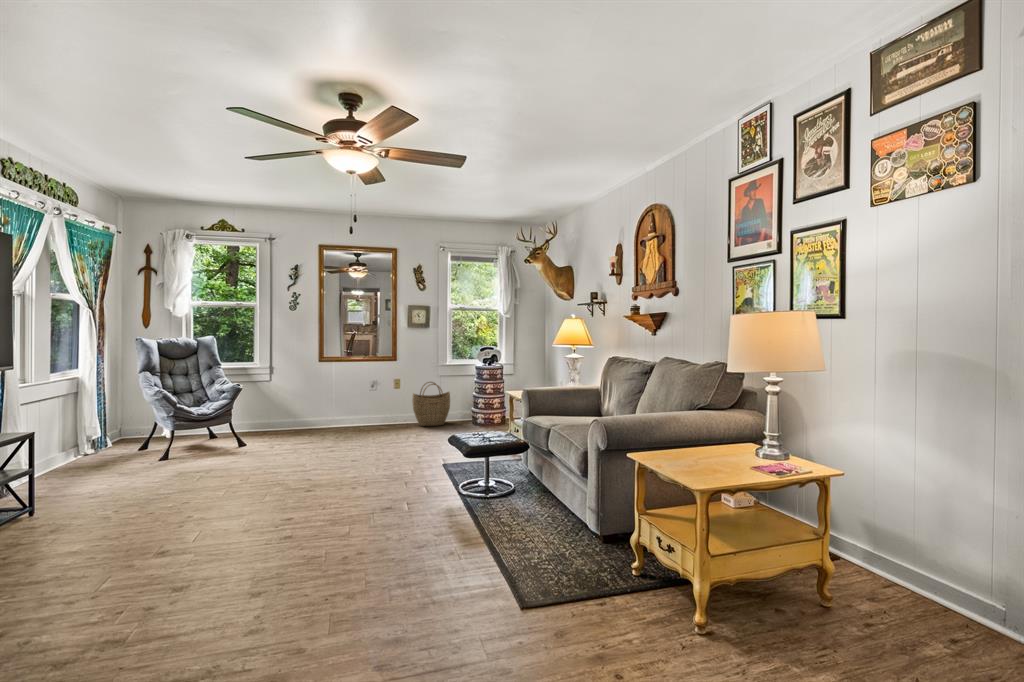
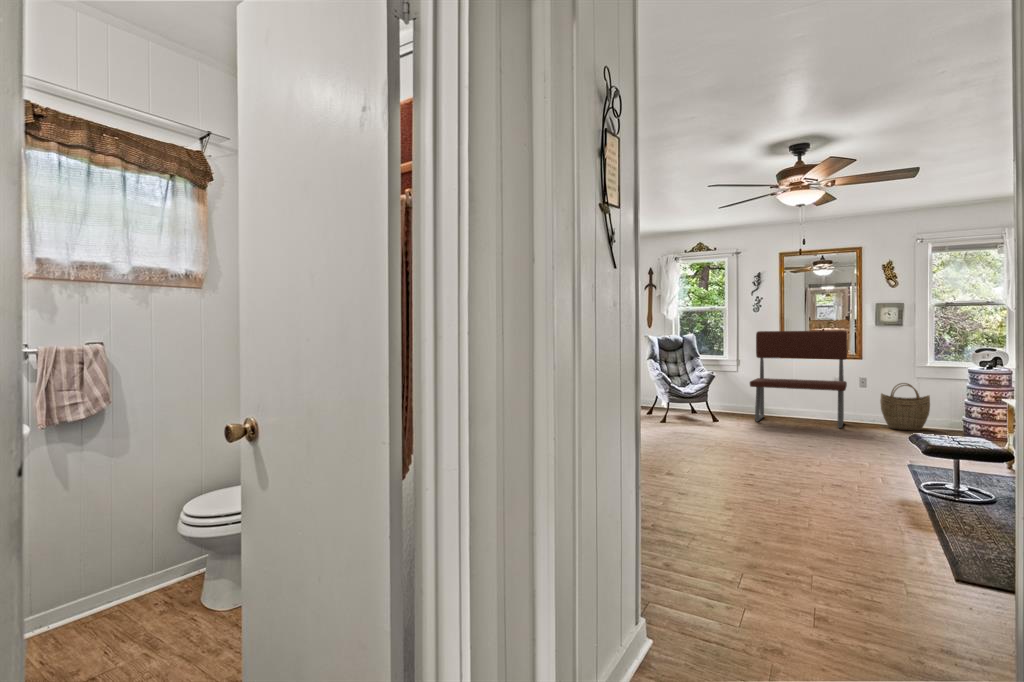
bench: none [286,333,385,438] -> present [750,330,847,428]

